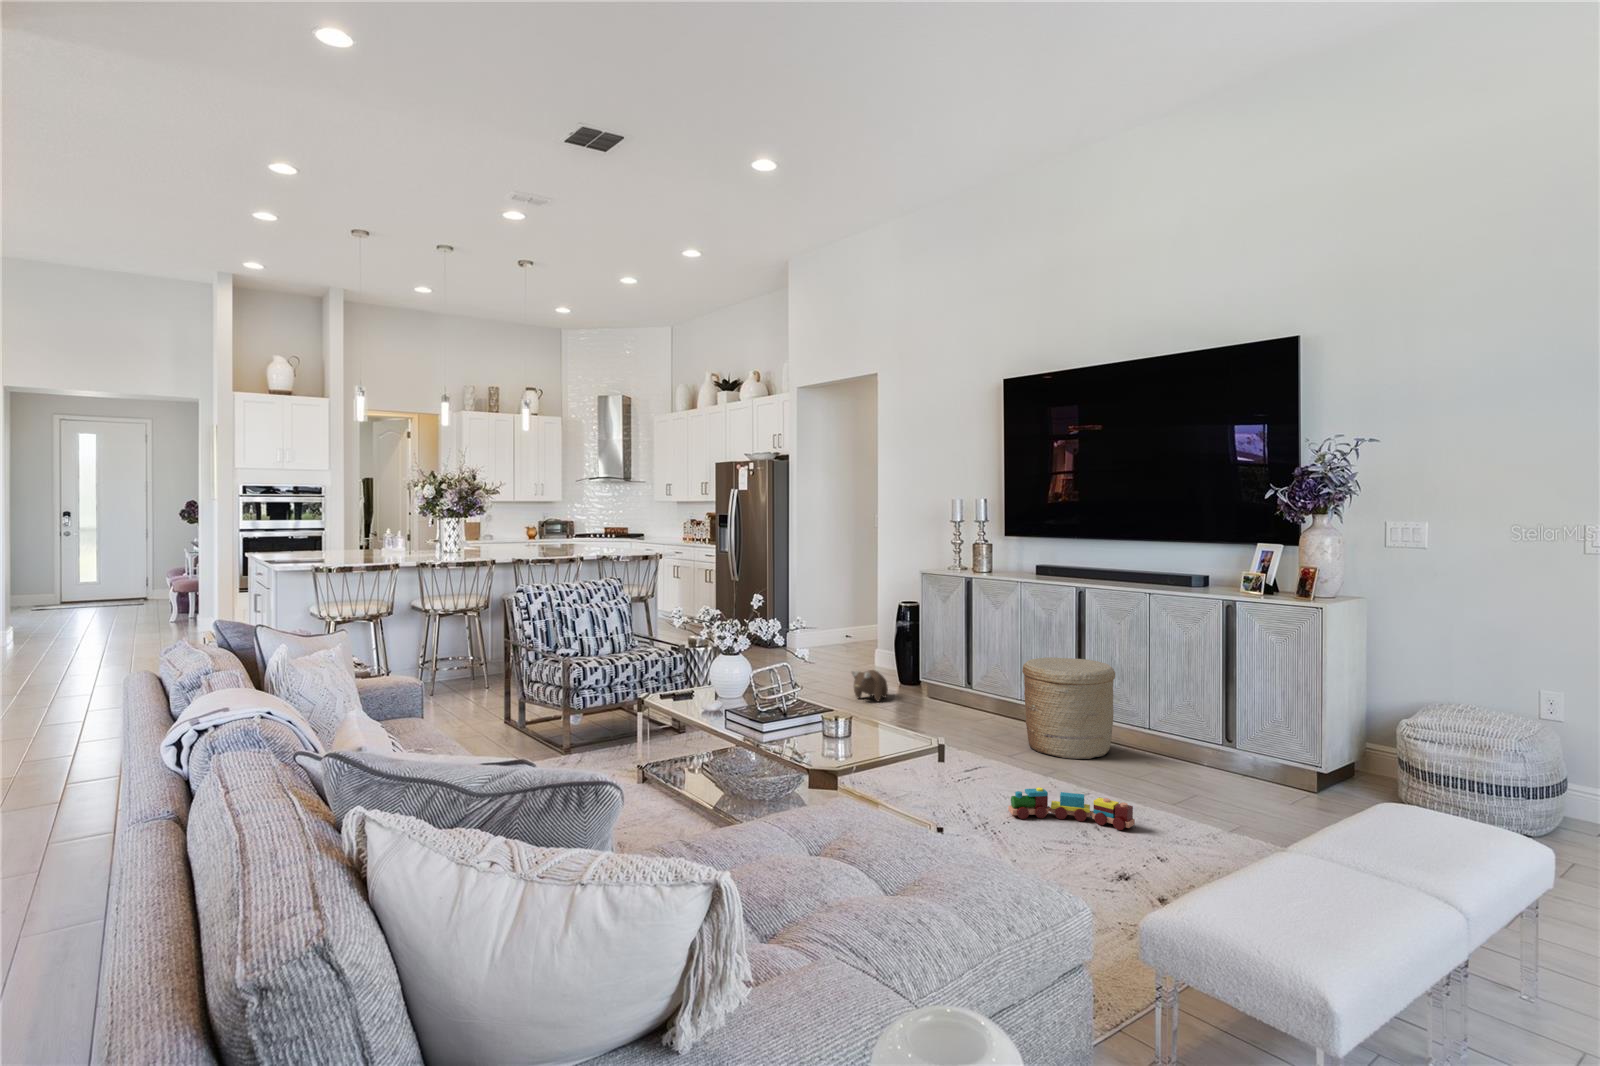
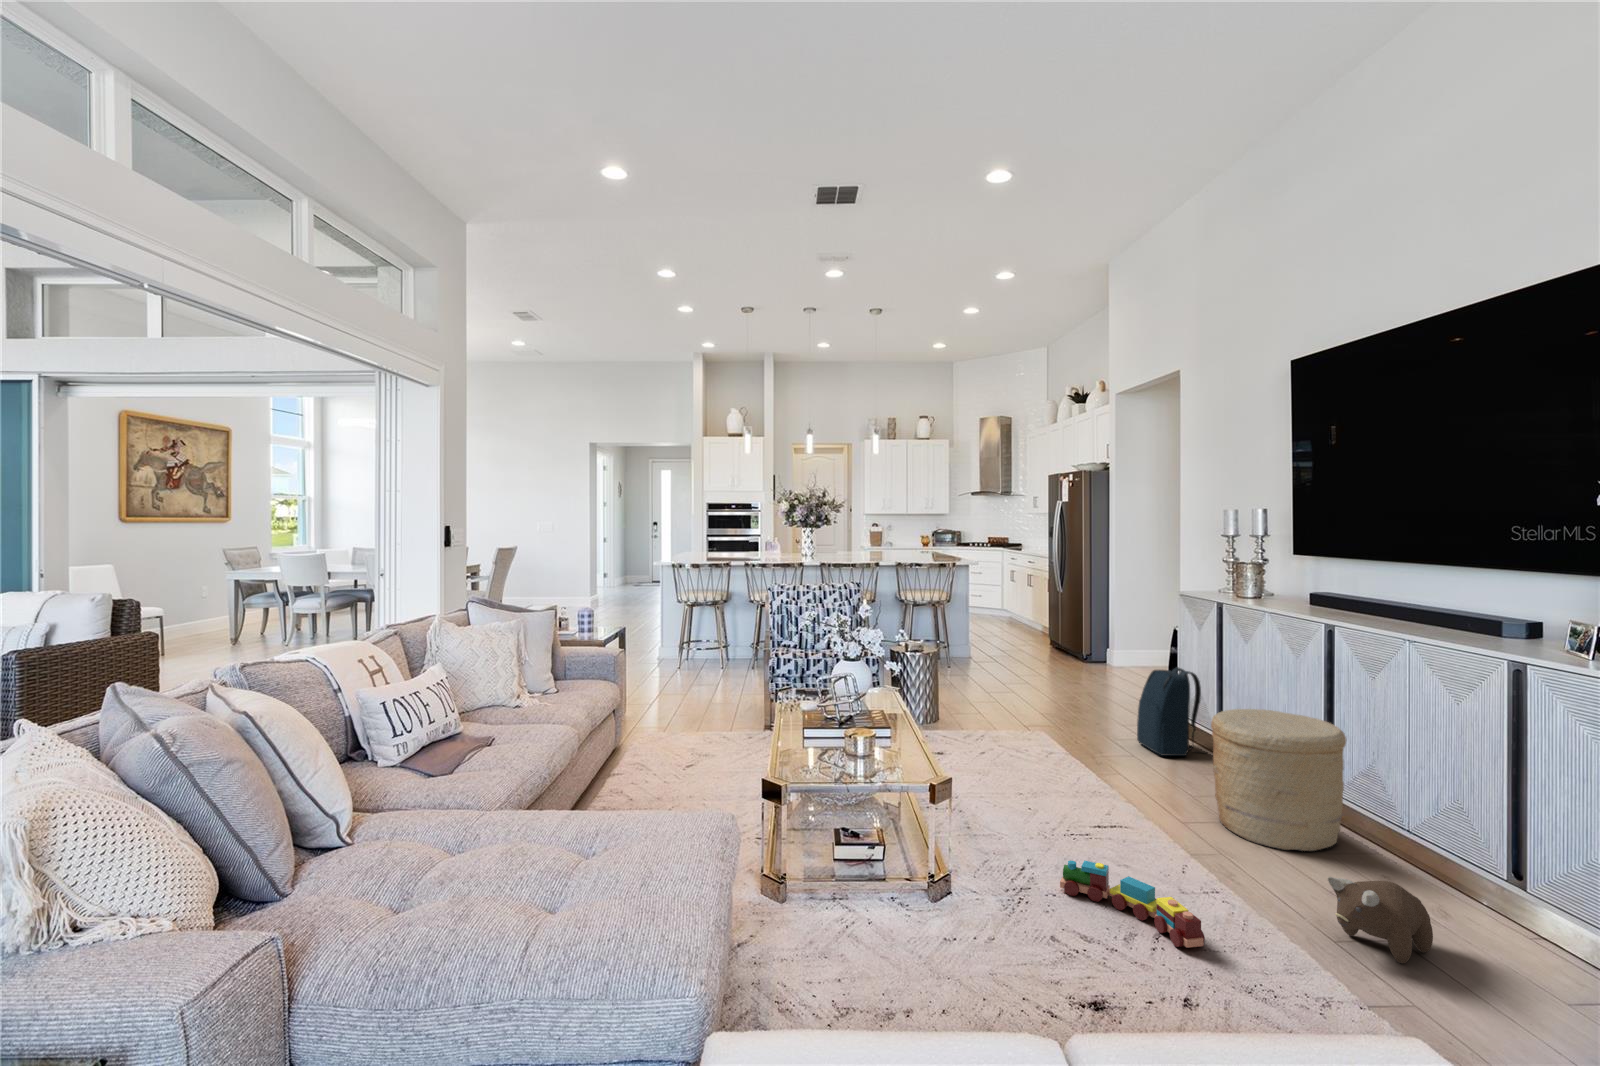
backpack: none [906,635,960,713] -> present [1137,667,1201,756]
plush toy: present [852,670,888,701] -> present [1328,877,1433,963]

